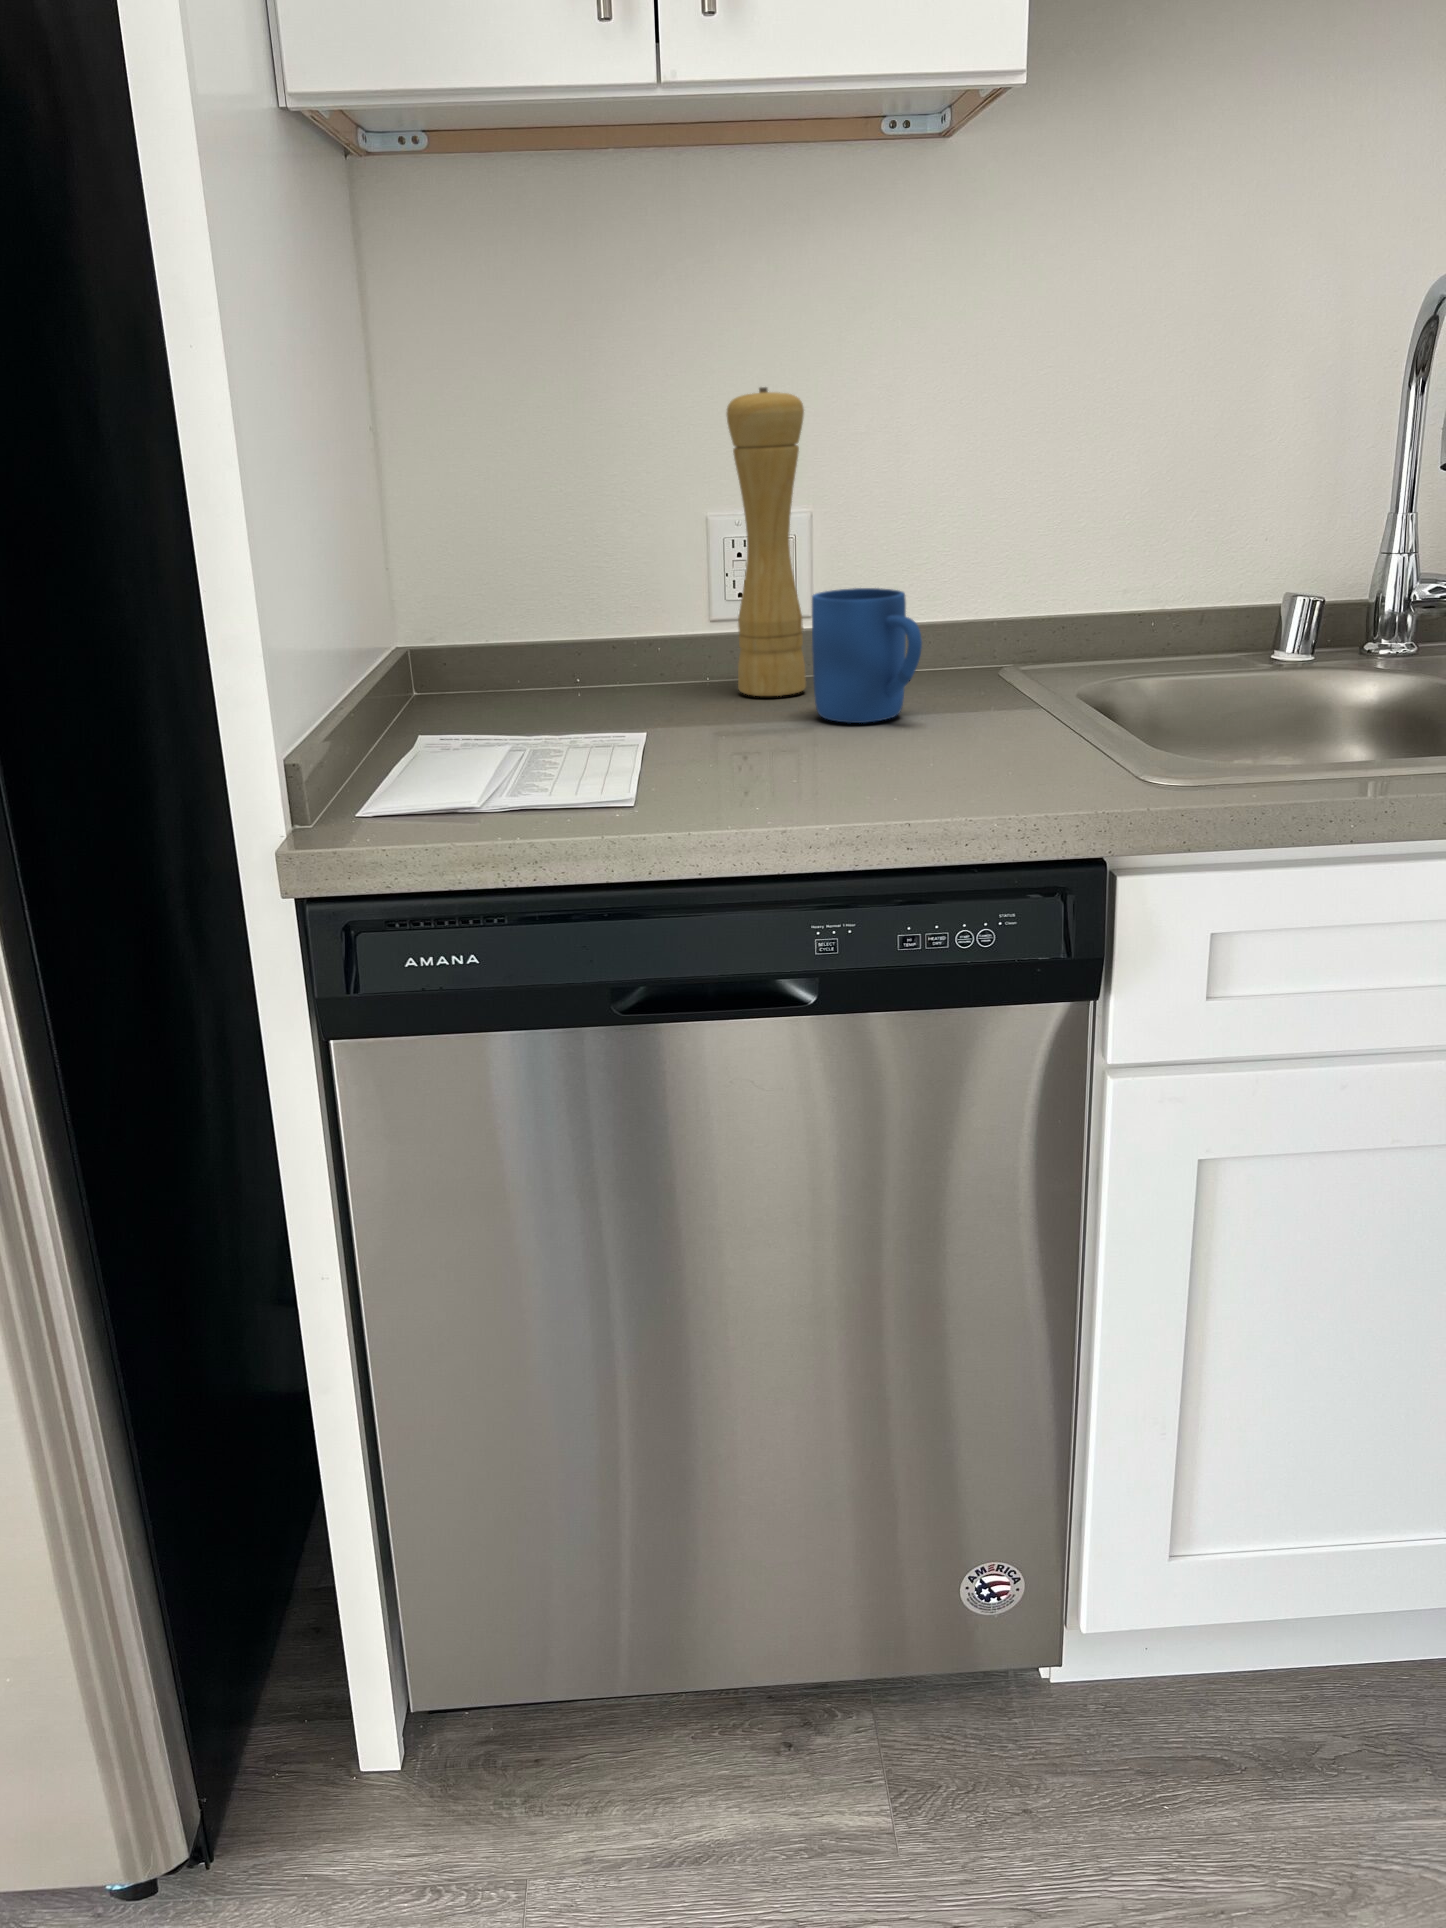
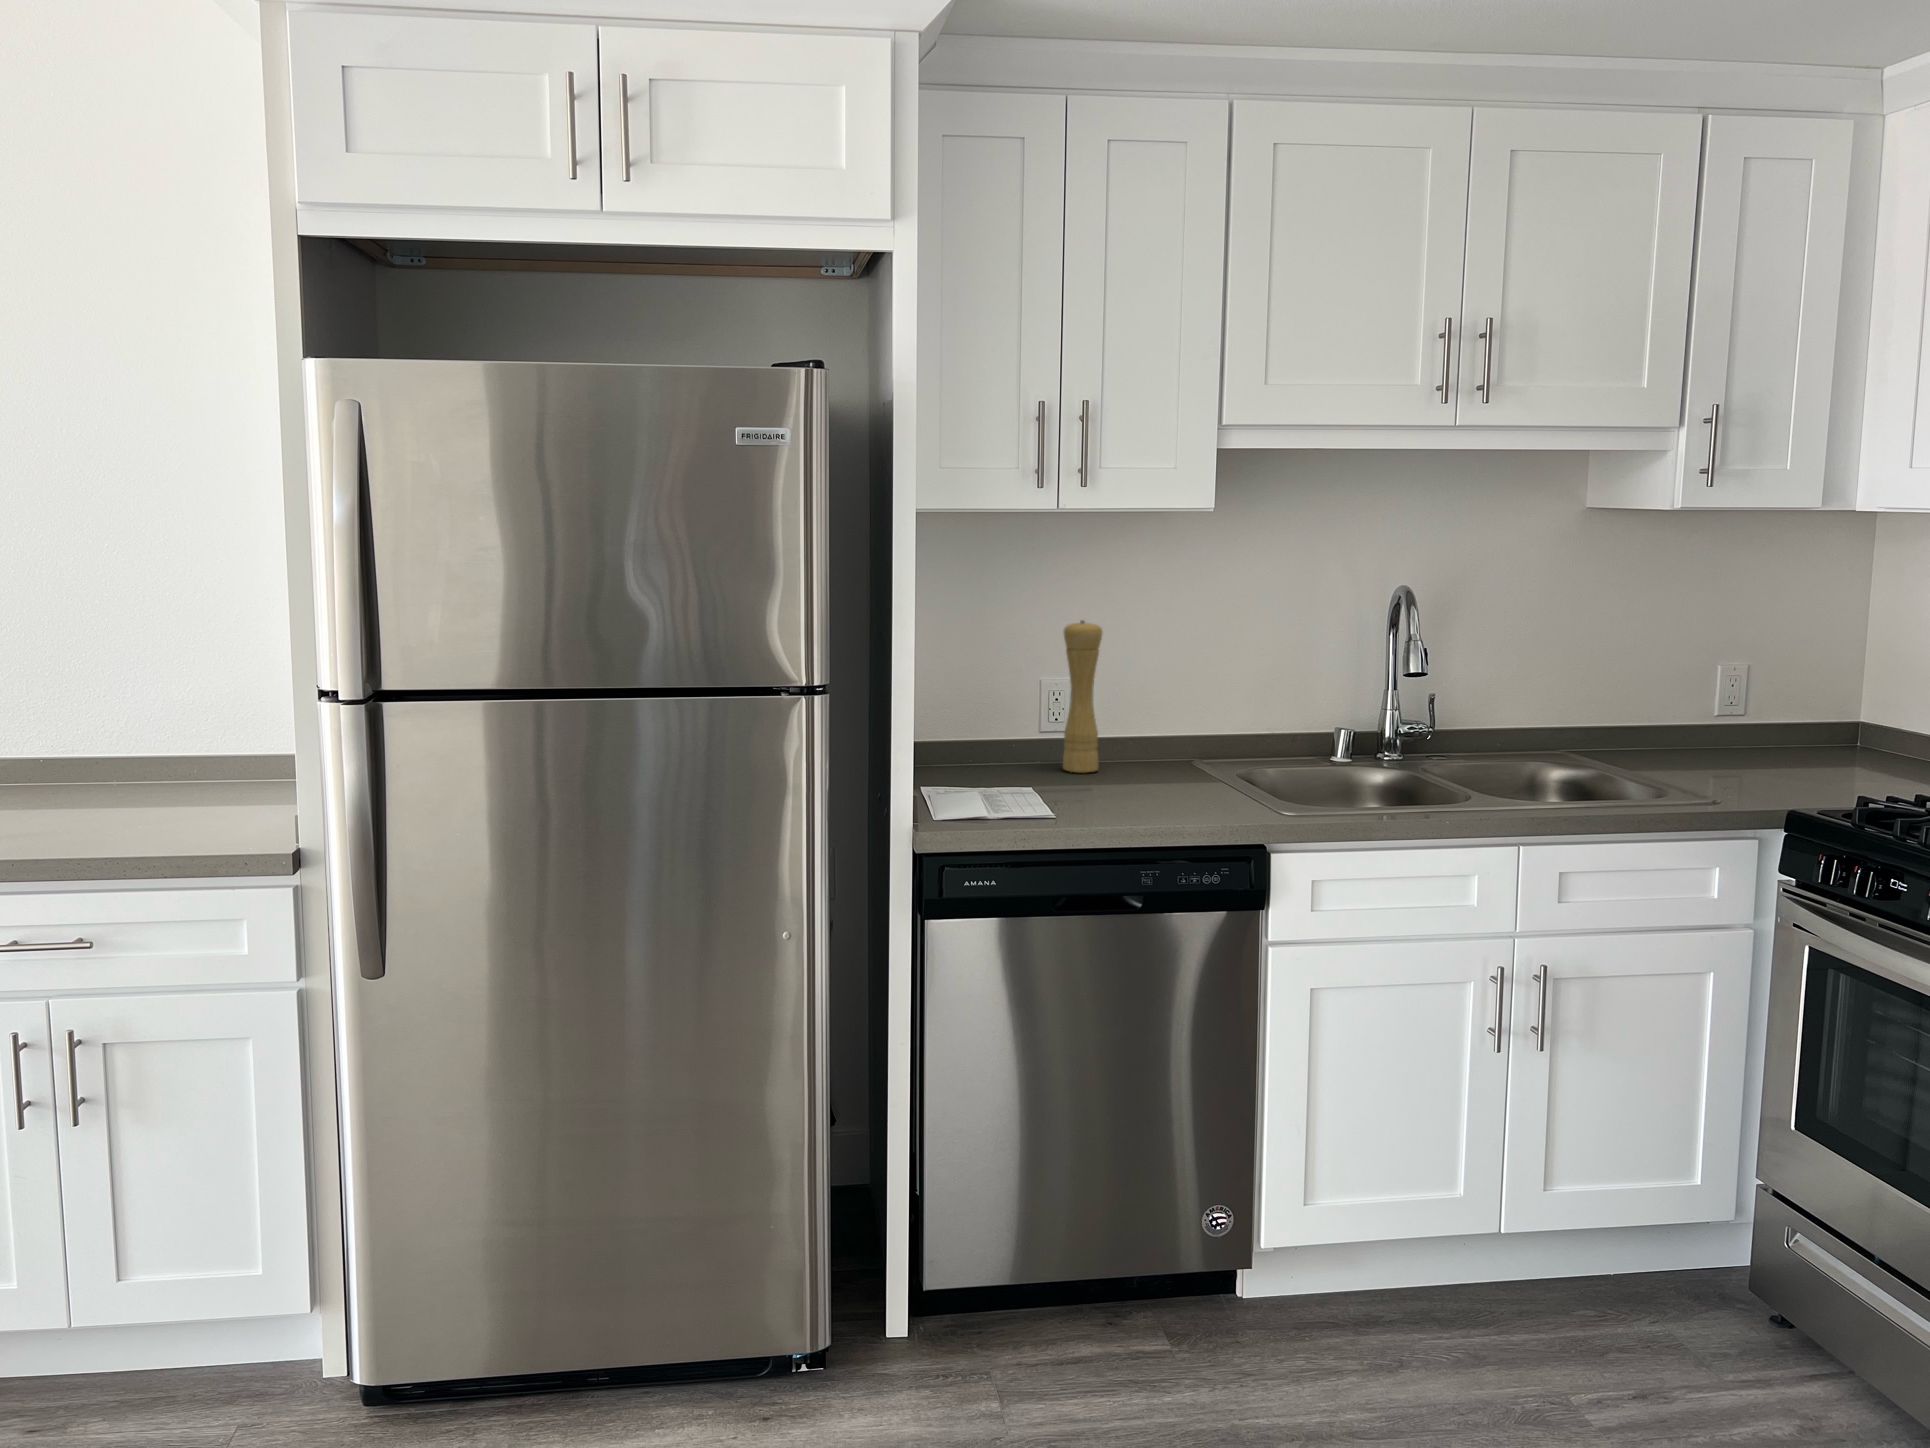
mug: present [812,588,922,723] -> none [1114,721,1171,786]

